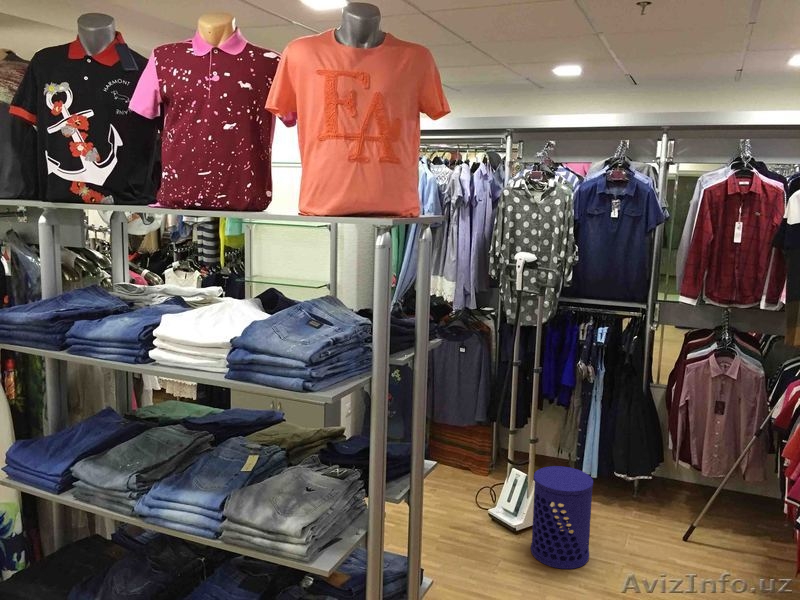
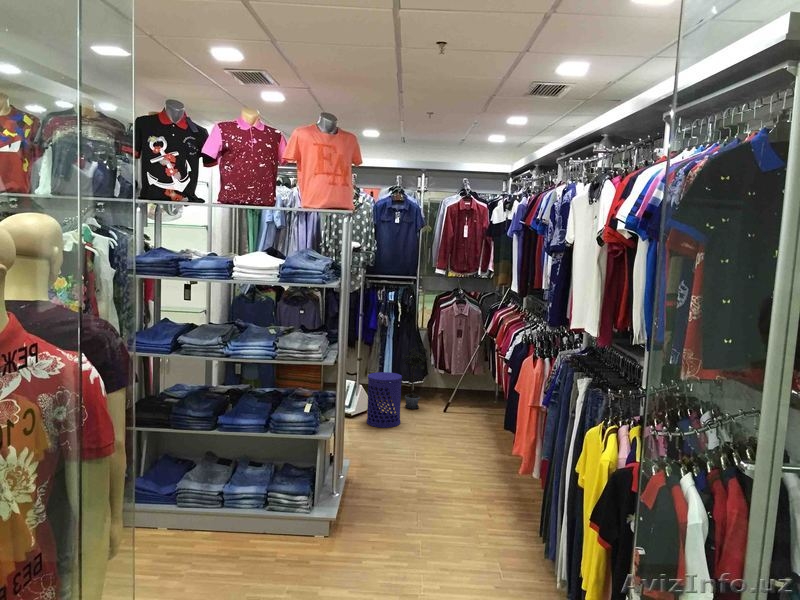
potted plant: none [604,419,656,526] -> present [403,343,428,409]

